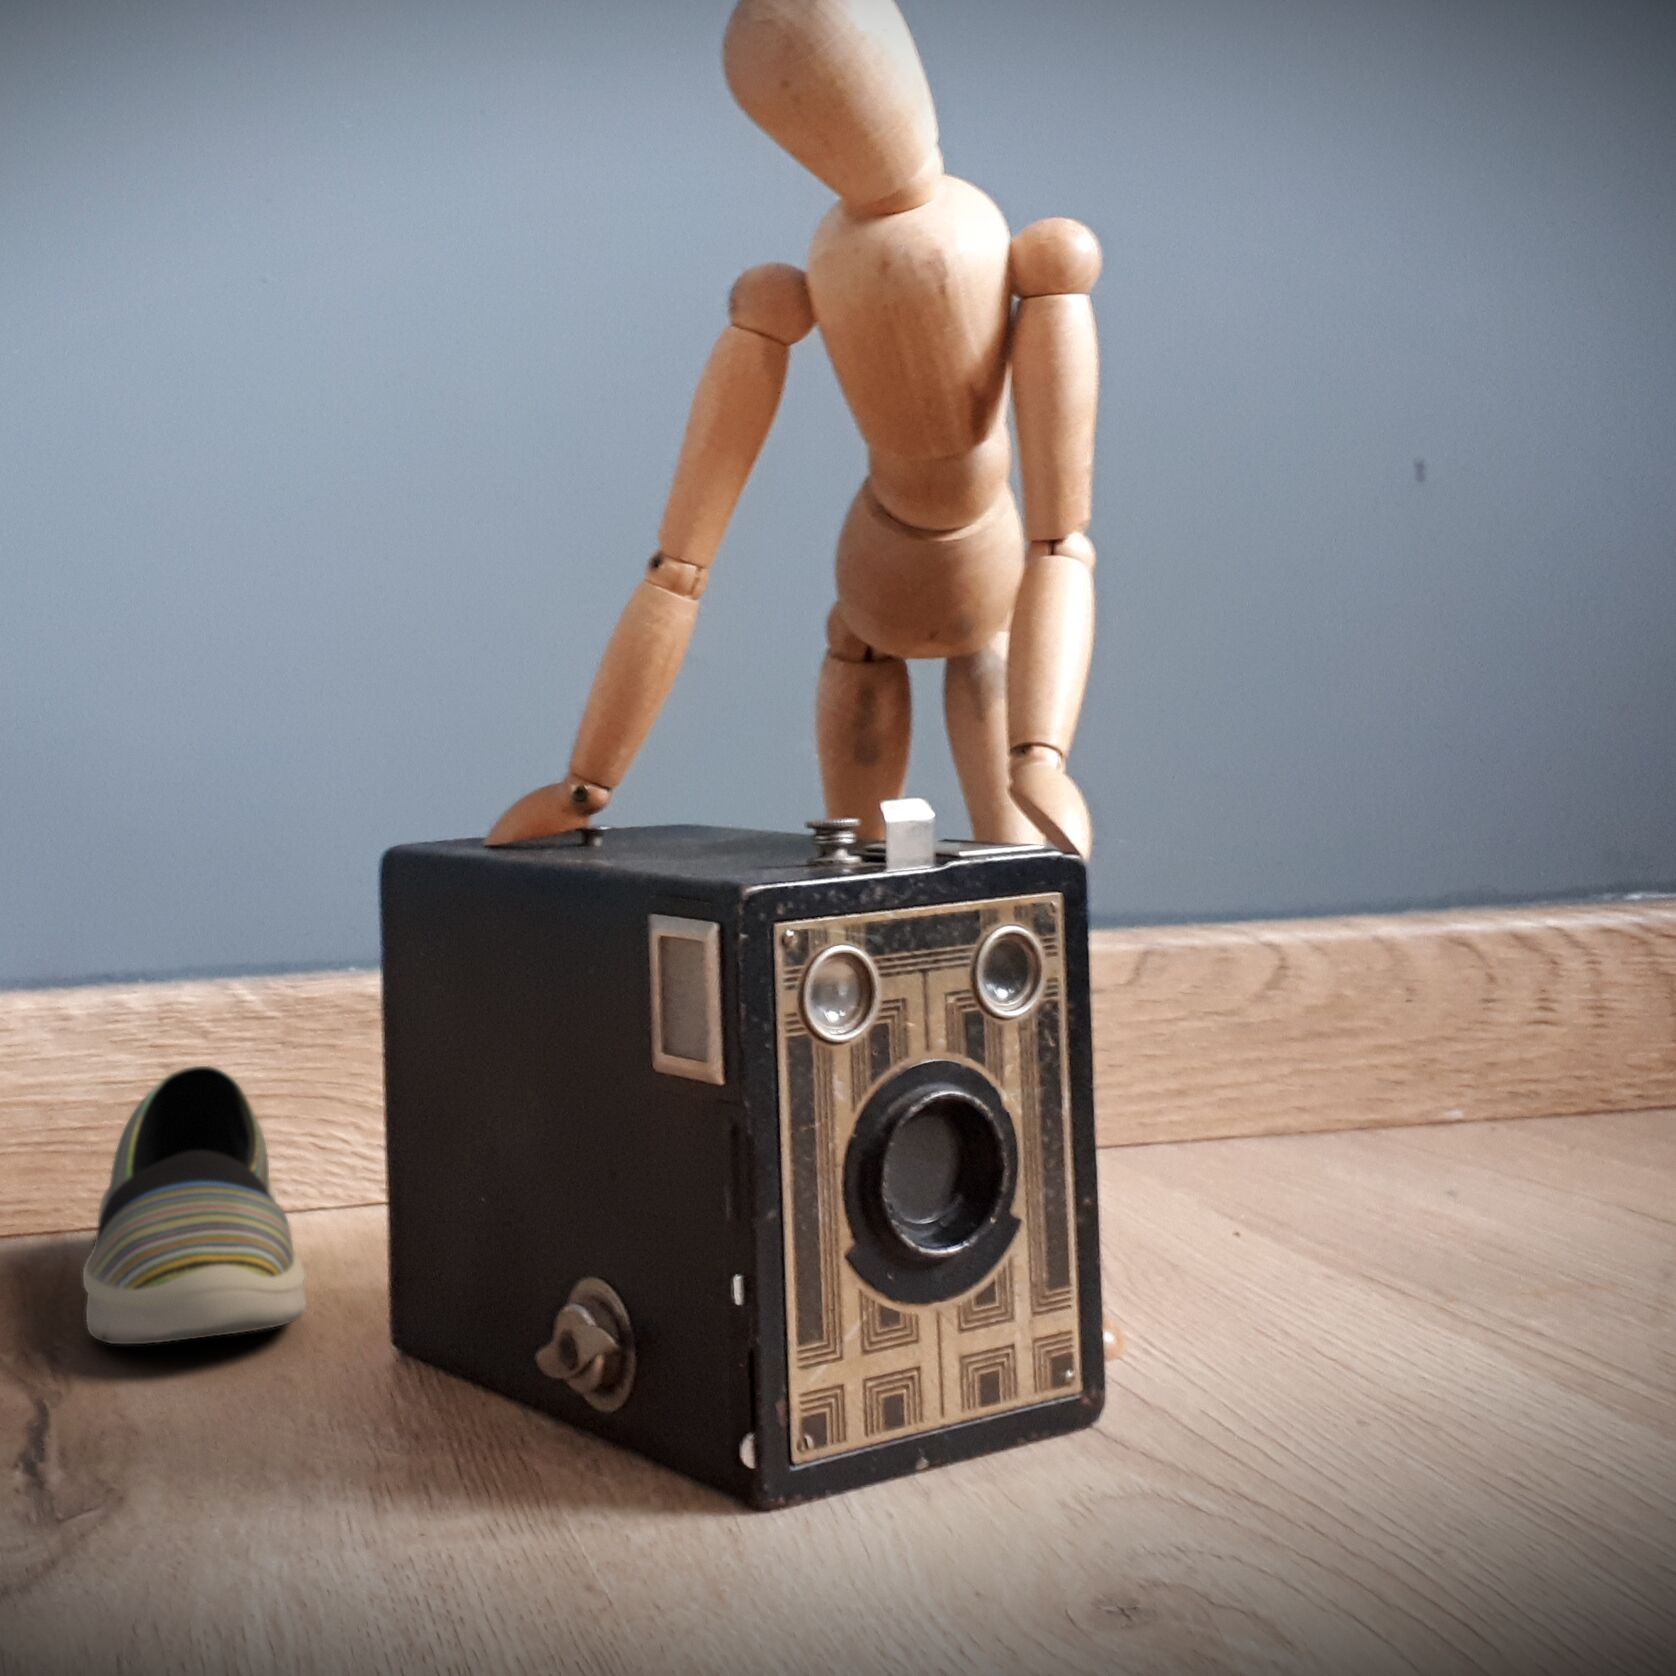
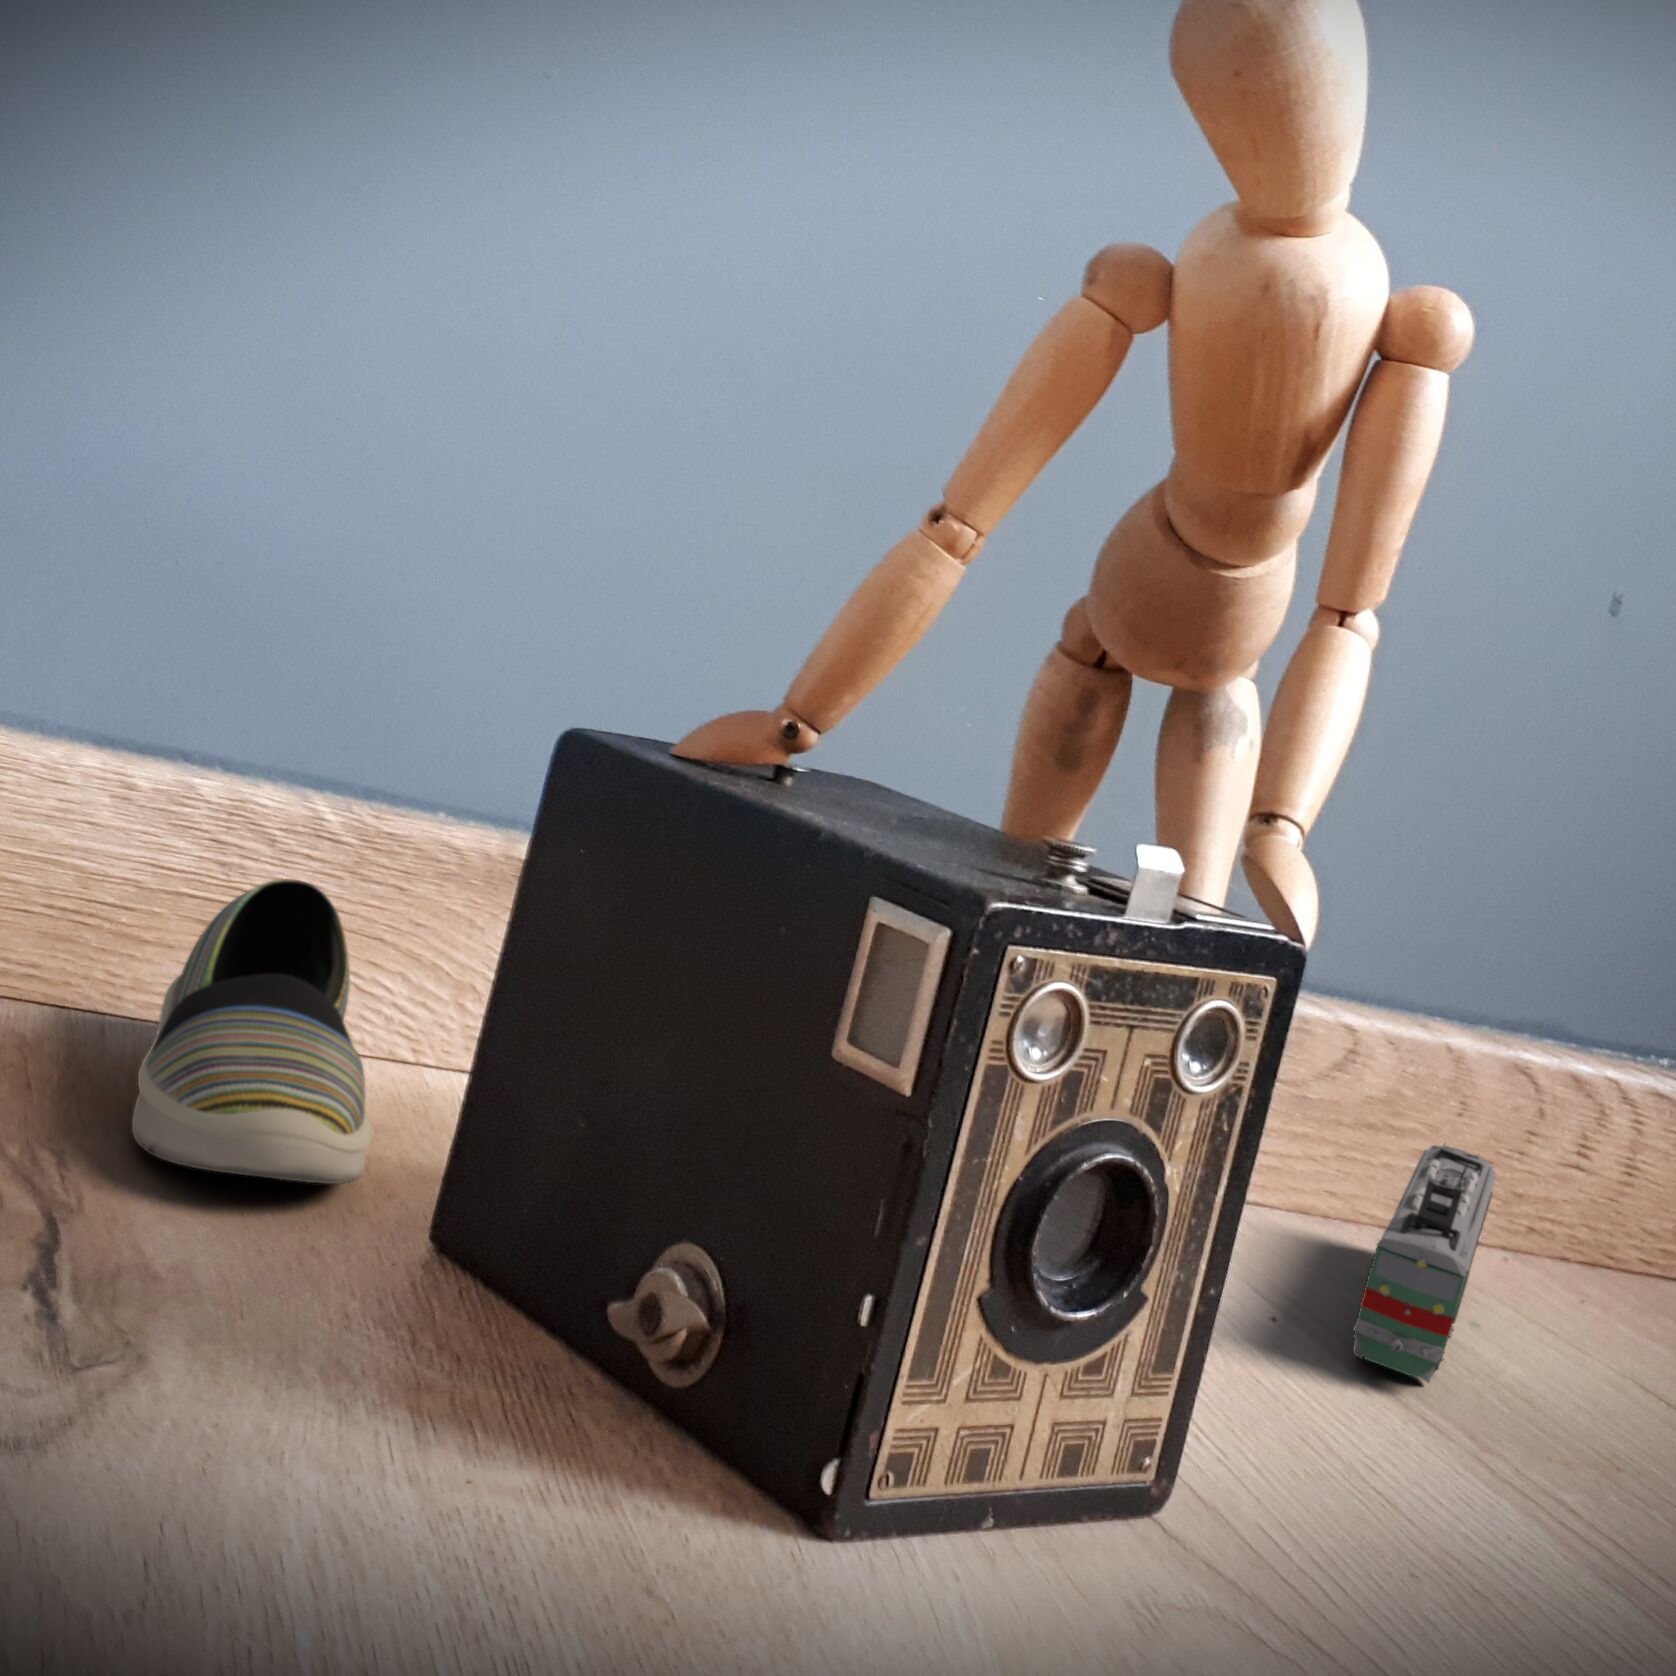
toy train: none [1290,1023,1430,1251] -> present [1353,1144,1496,1382]

